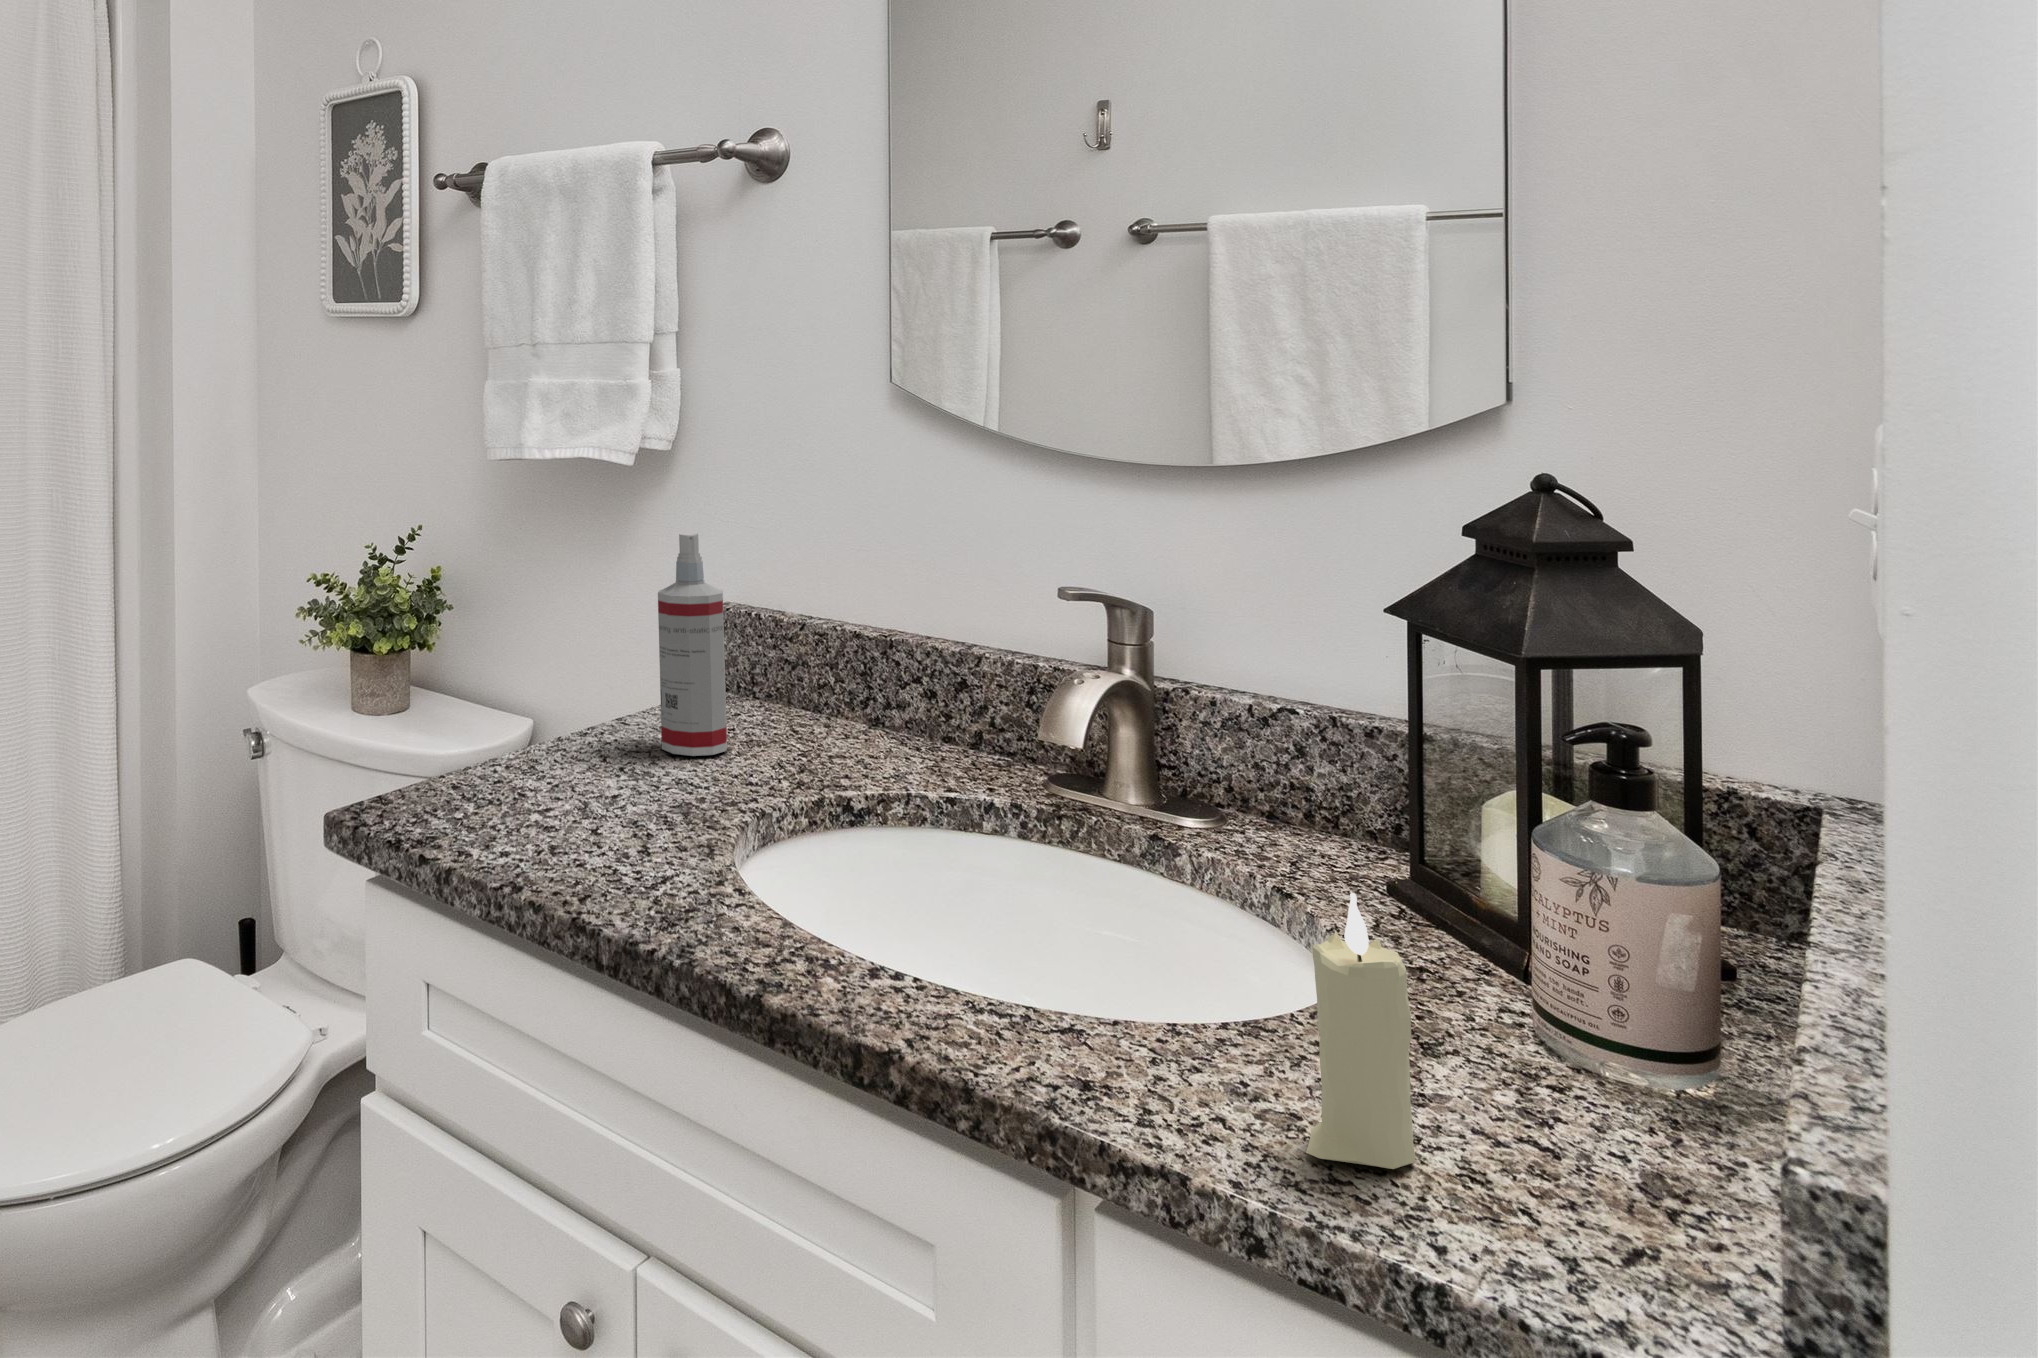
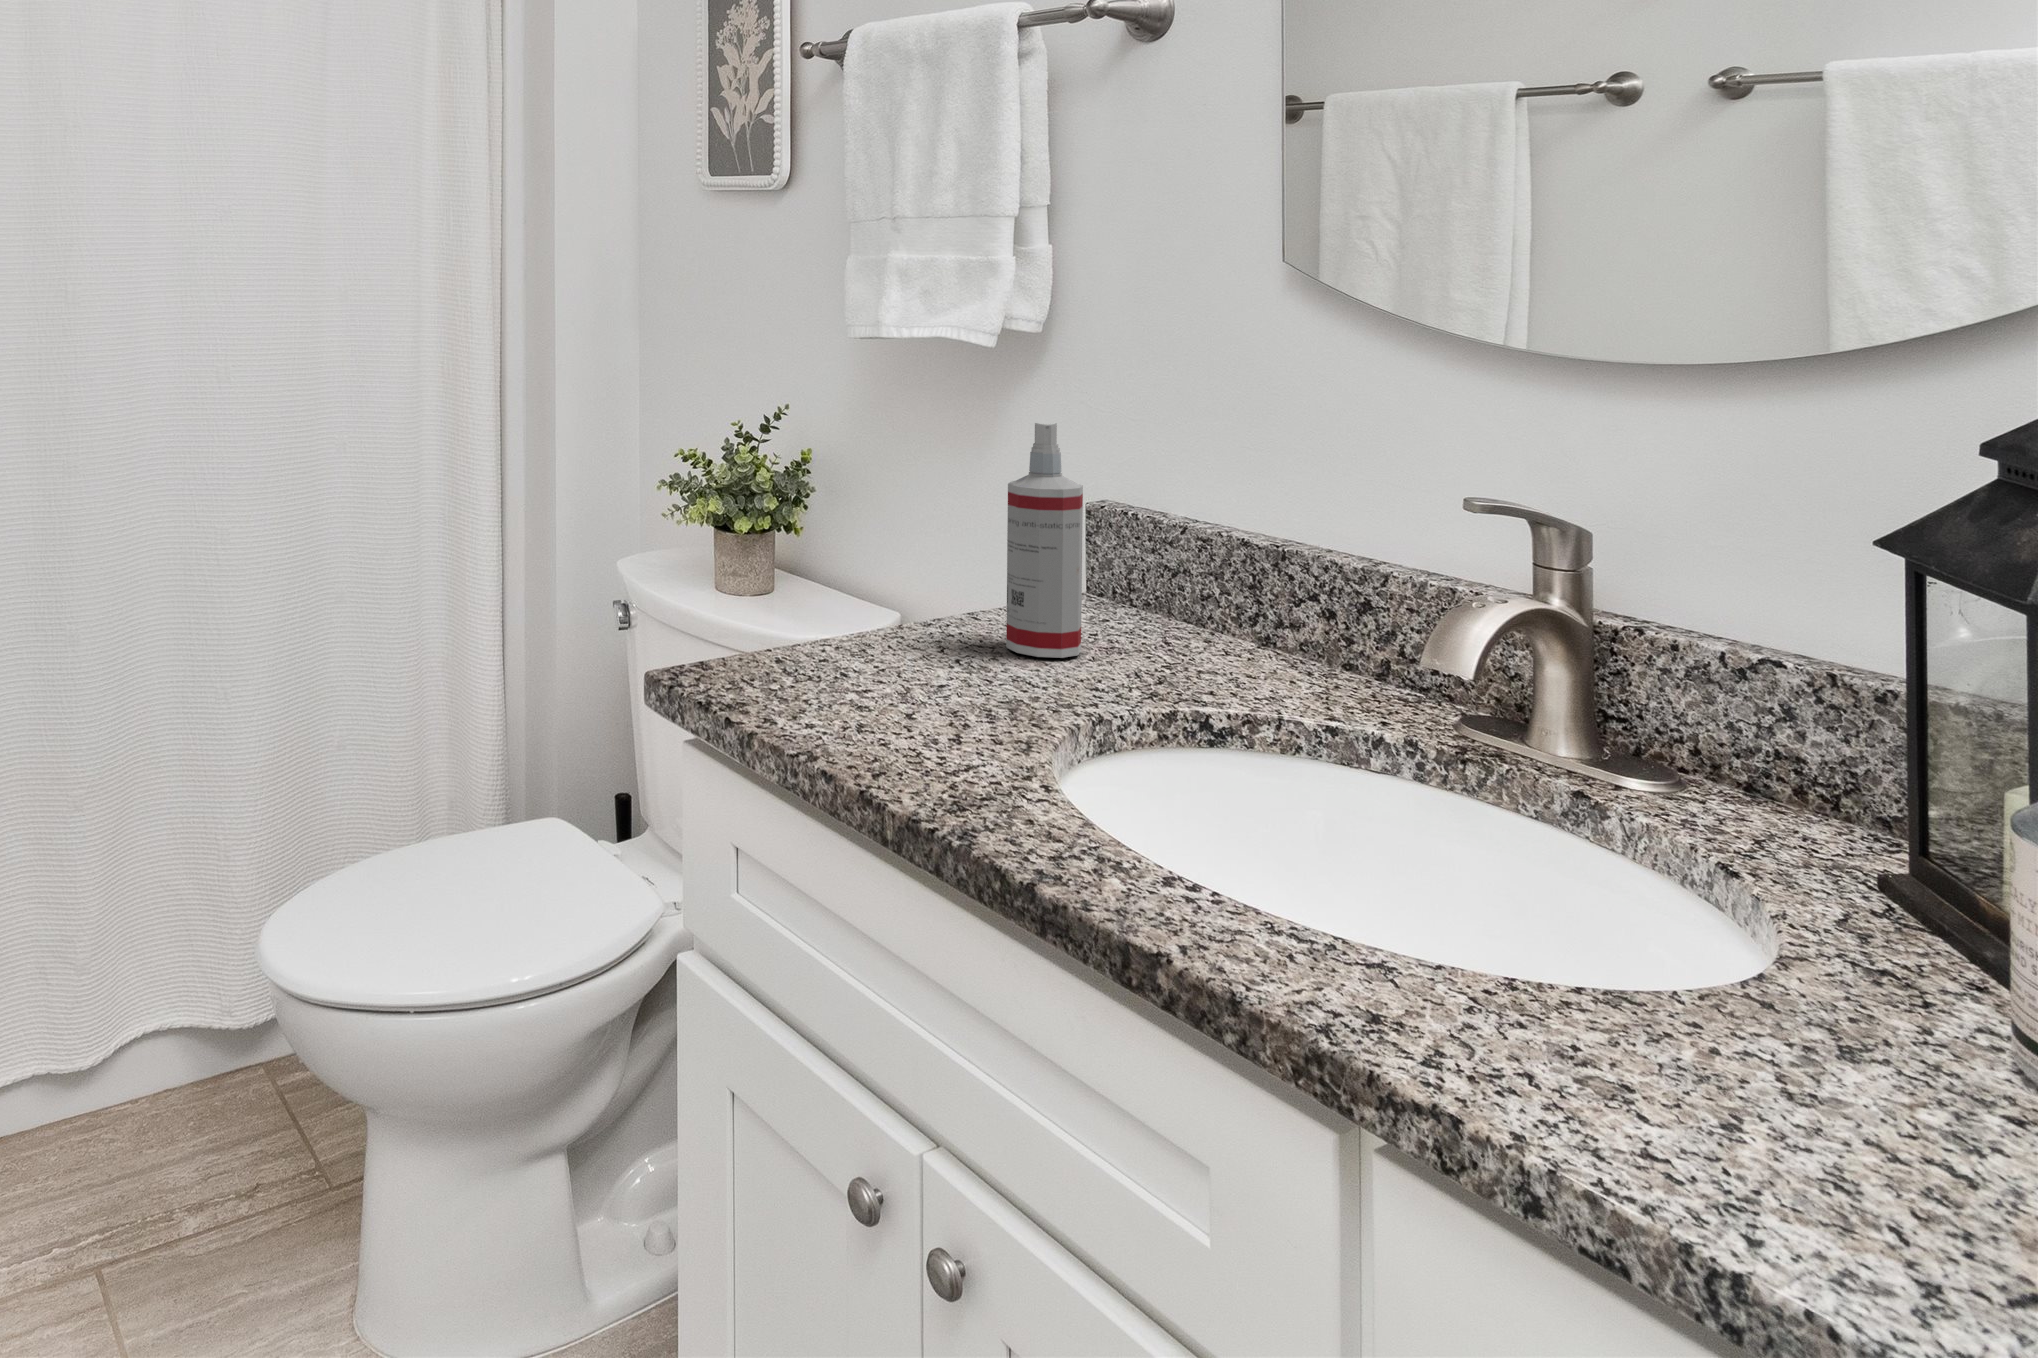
candle: present [1306,893,1416,1169] -> none [1622,845,1773,1156]

